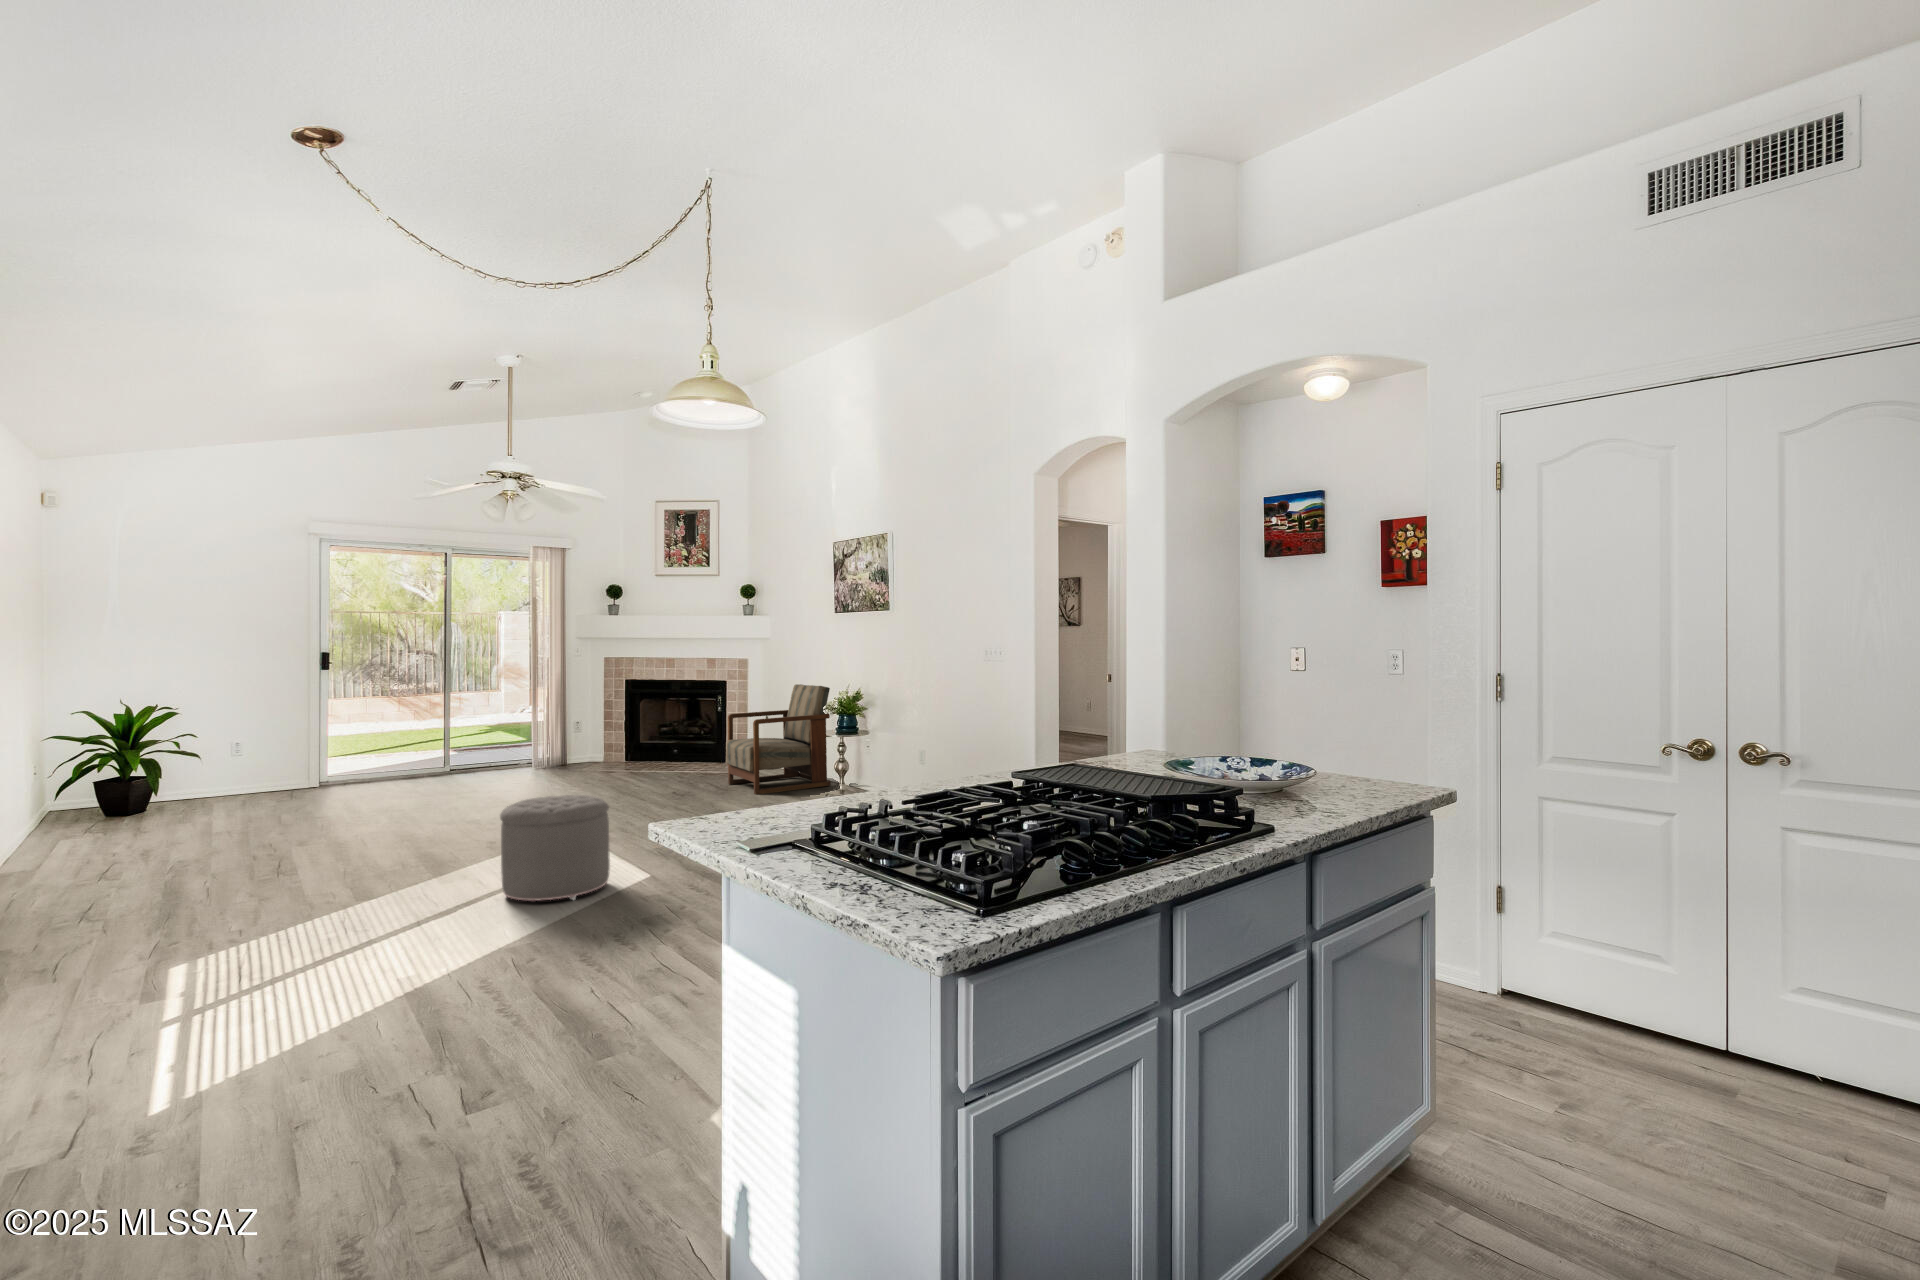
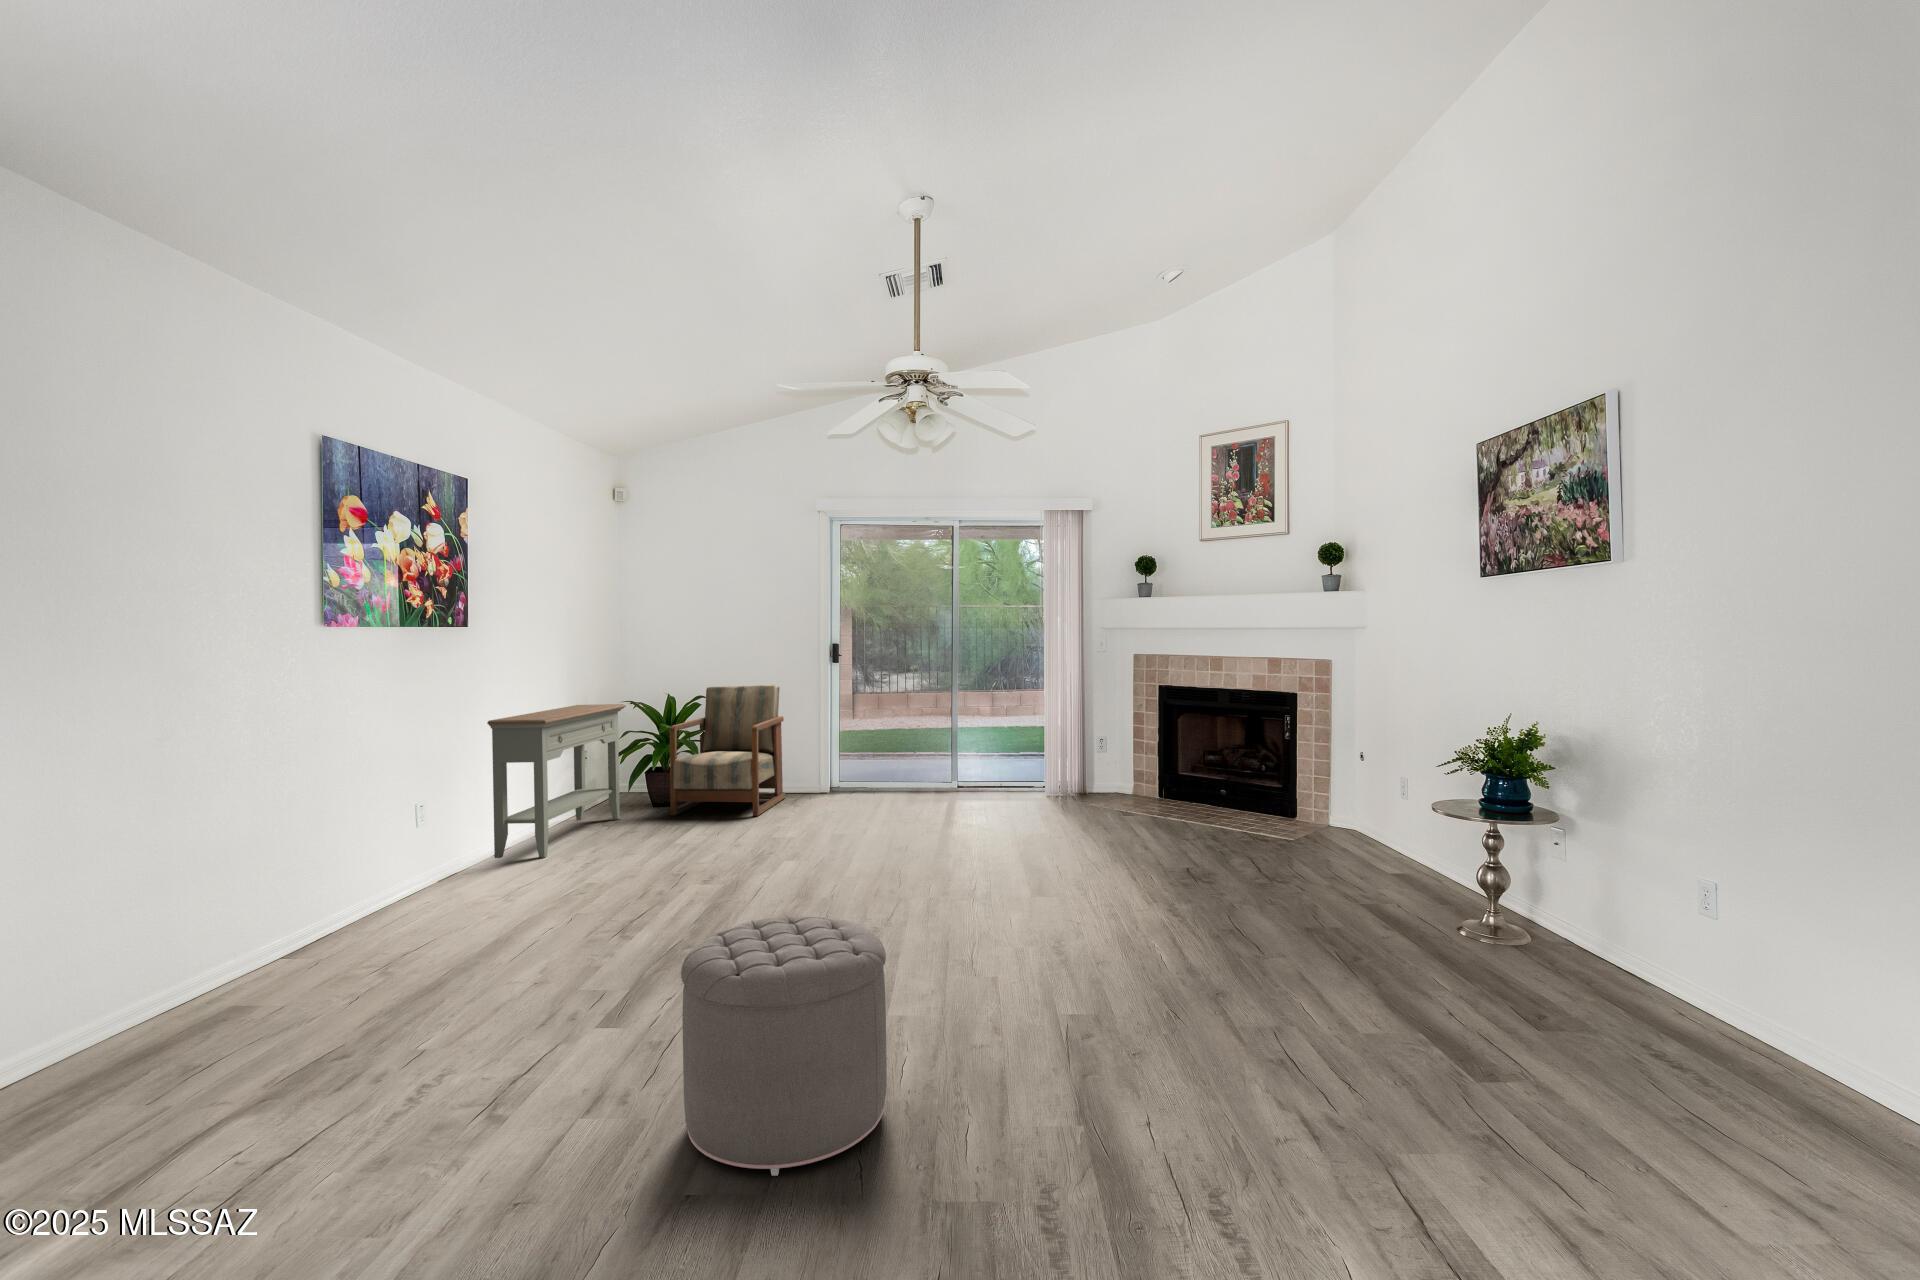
armchair: present [726,684,831,794] -> present [670,685,785,816]
console table: none [17,713,111,862] -> present [487,704,626,858]

